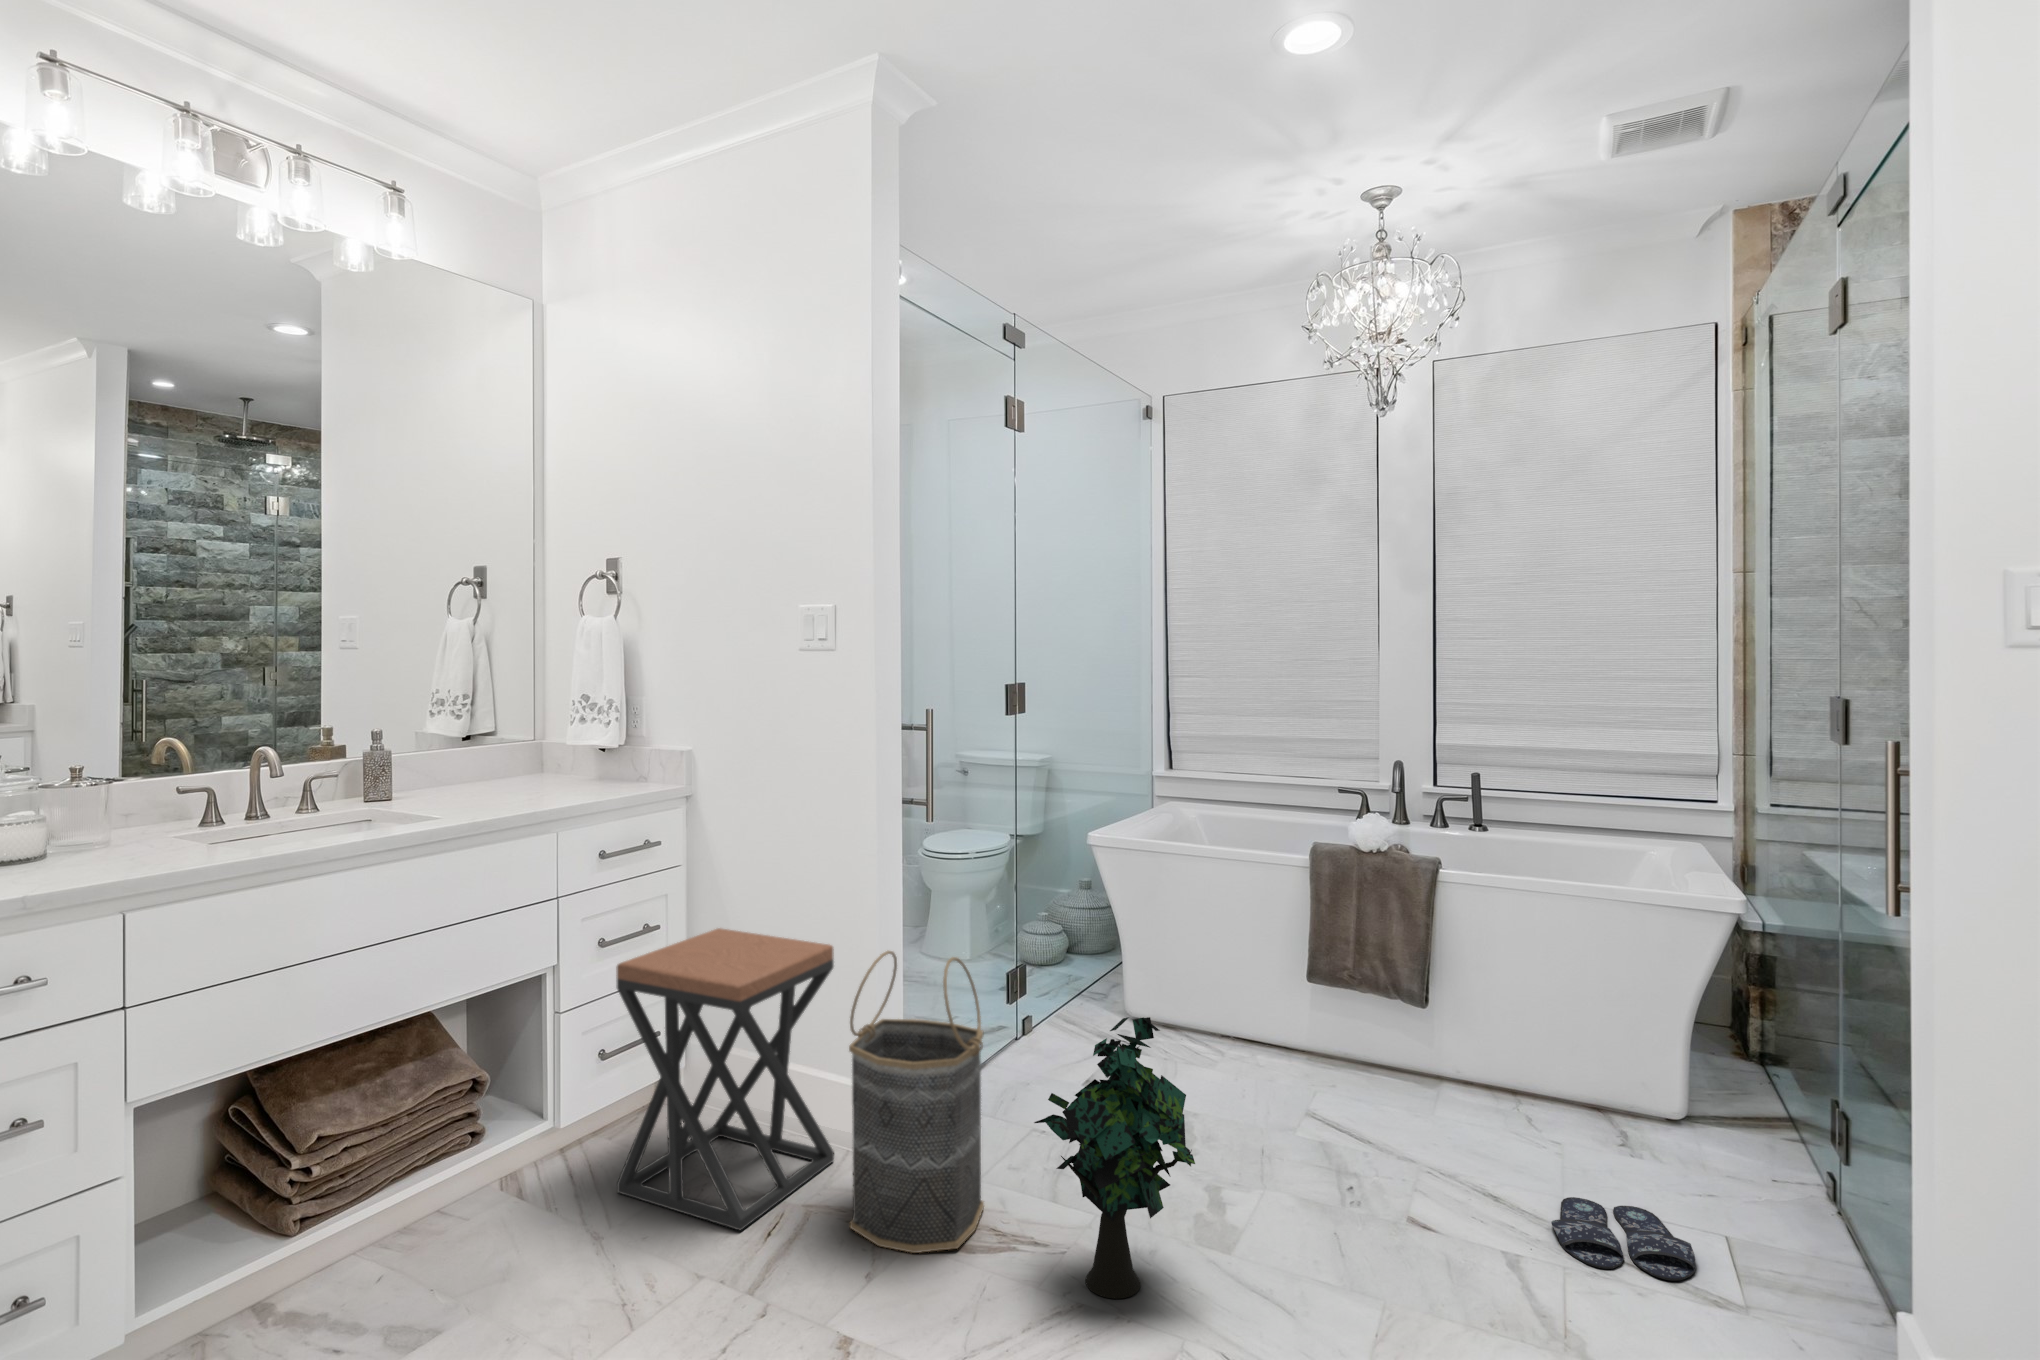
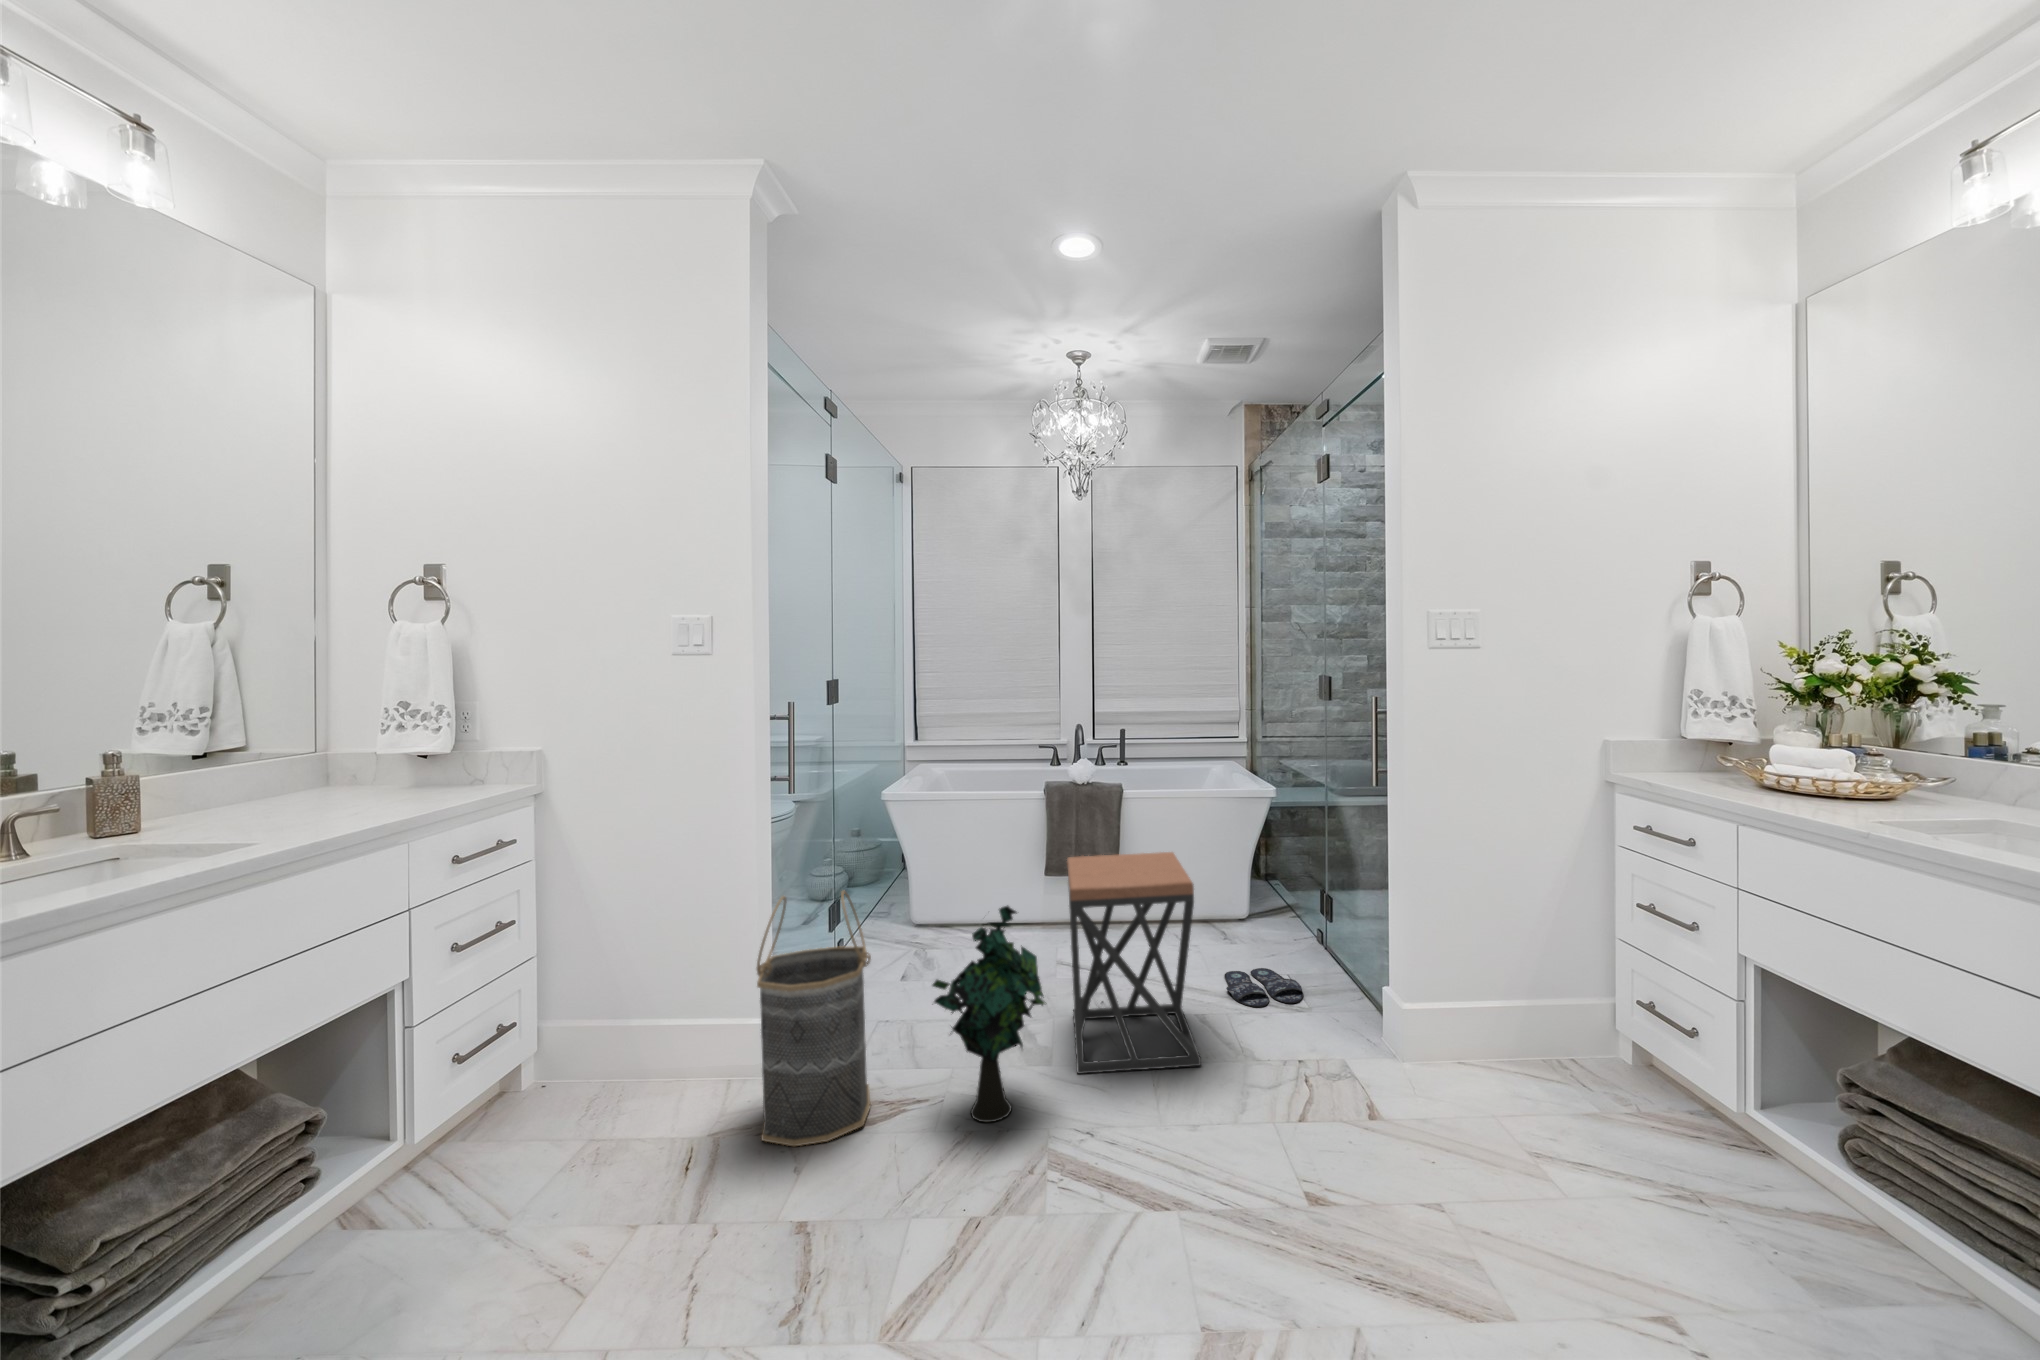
stool: present [616,928,834,1230] -> present [1067,852,1201,1074]

